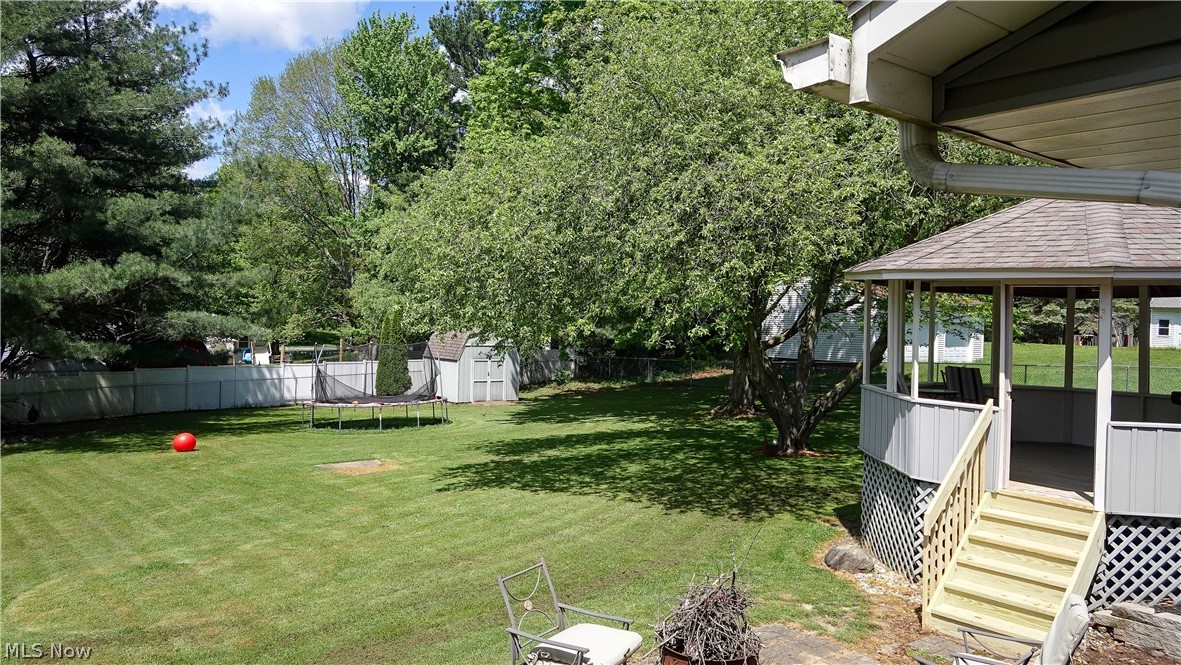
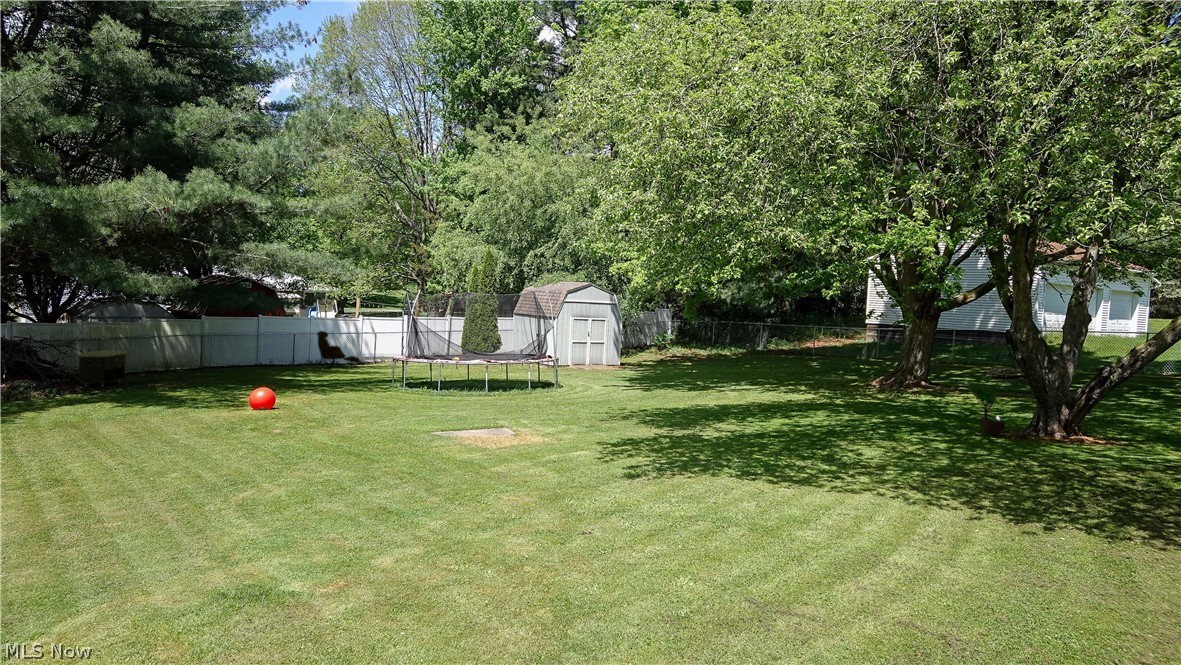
lounge chair: none [241,378,281,411] -> present [317,331,360,368]
storage bench: none [24,402,66,435] -> present [79,350,127,386]

